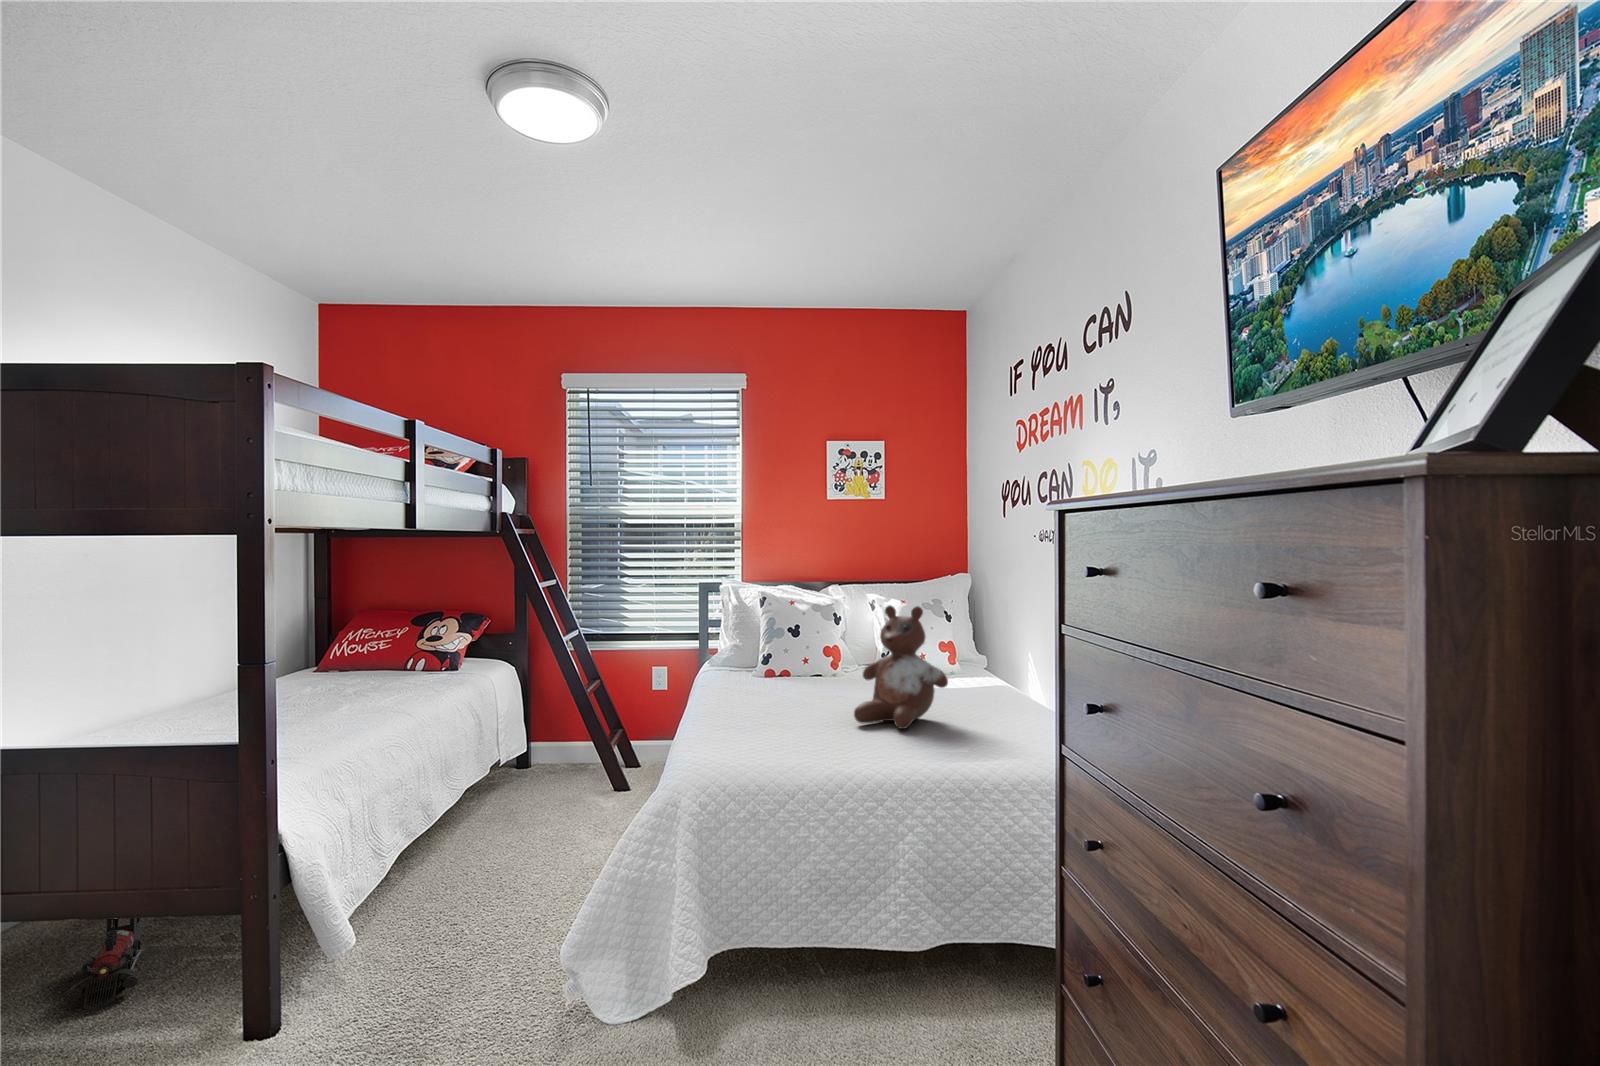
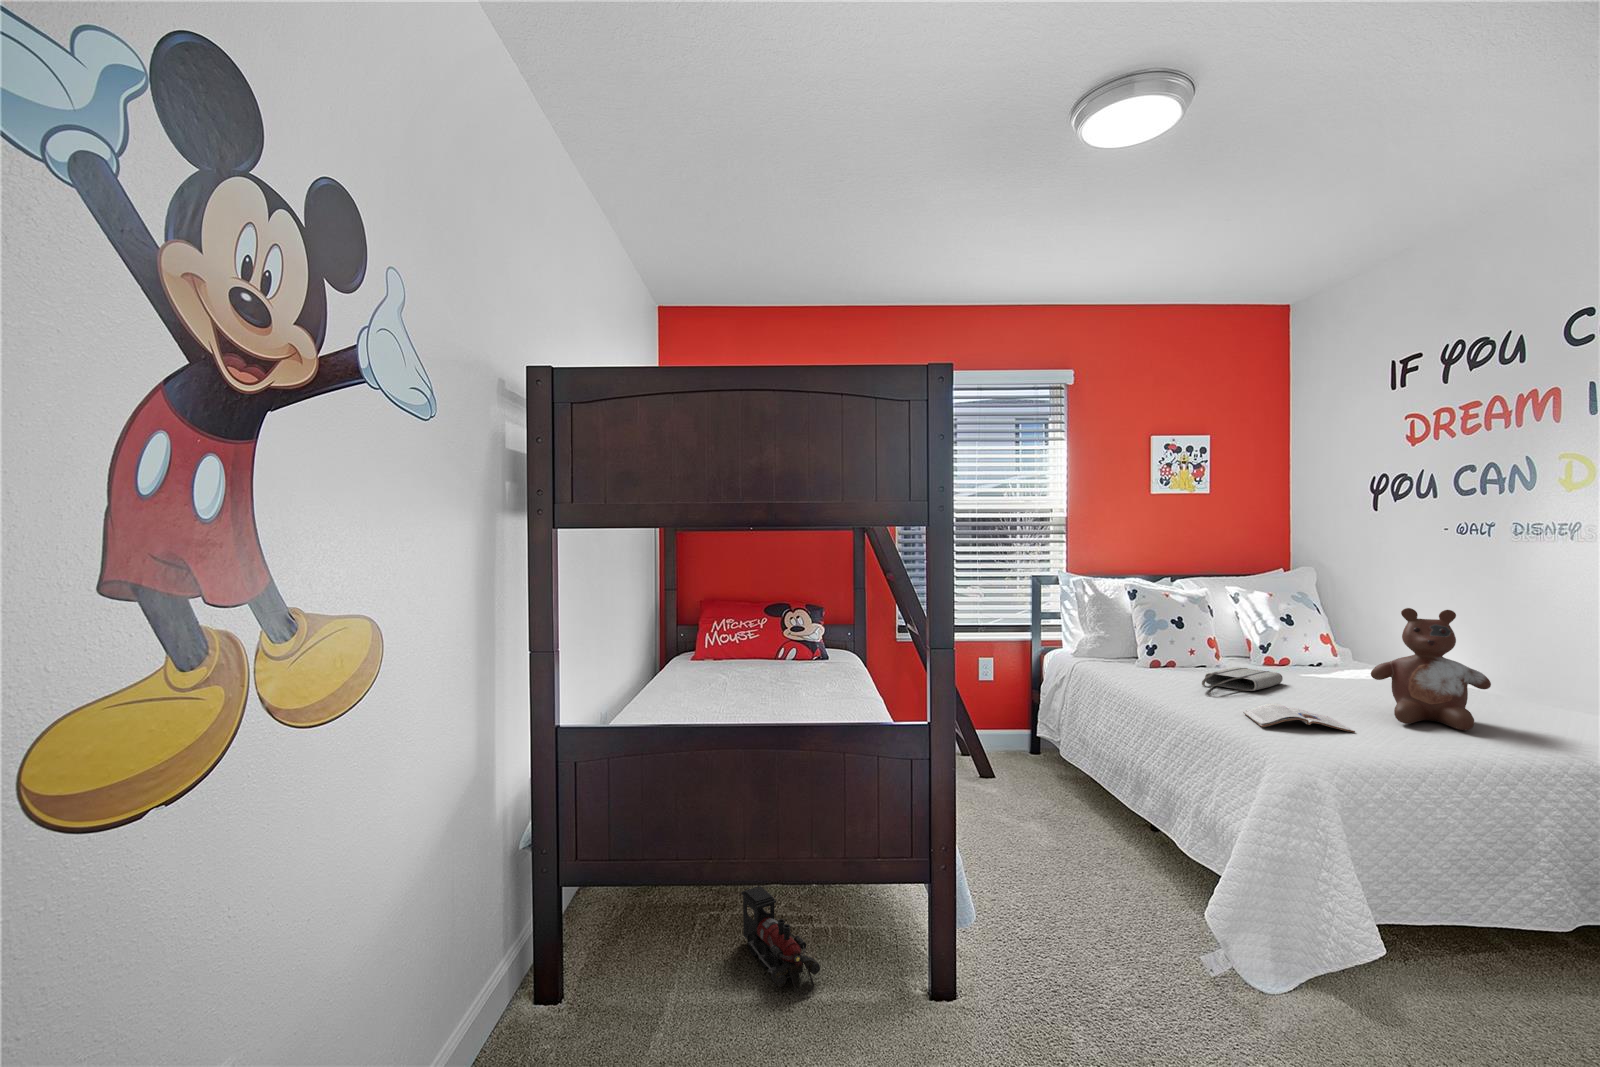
tote bag: none [747,675,852,696] -> present [1202,667,1283,691]
magazine: none [714,705,809,732] -> present [1243,704,1355,733]

